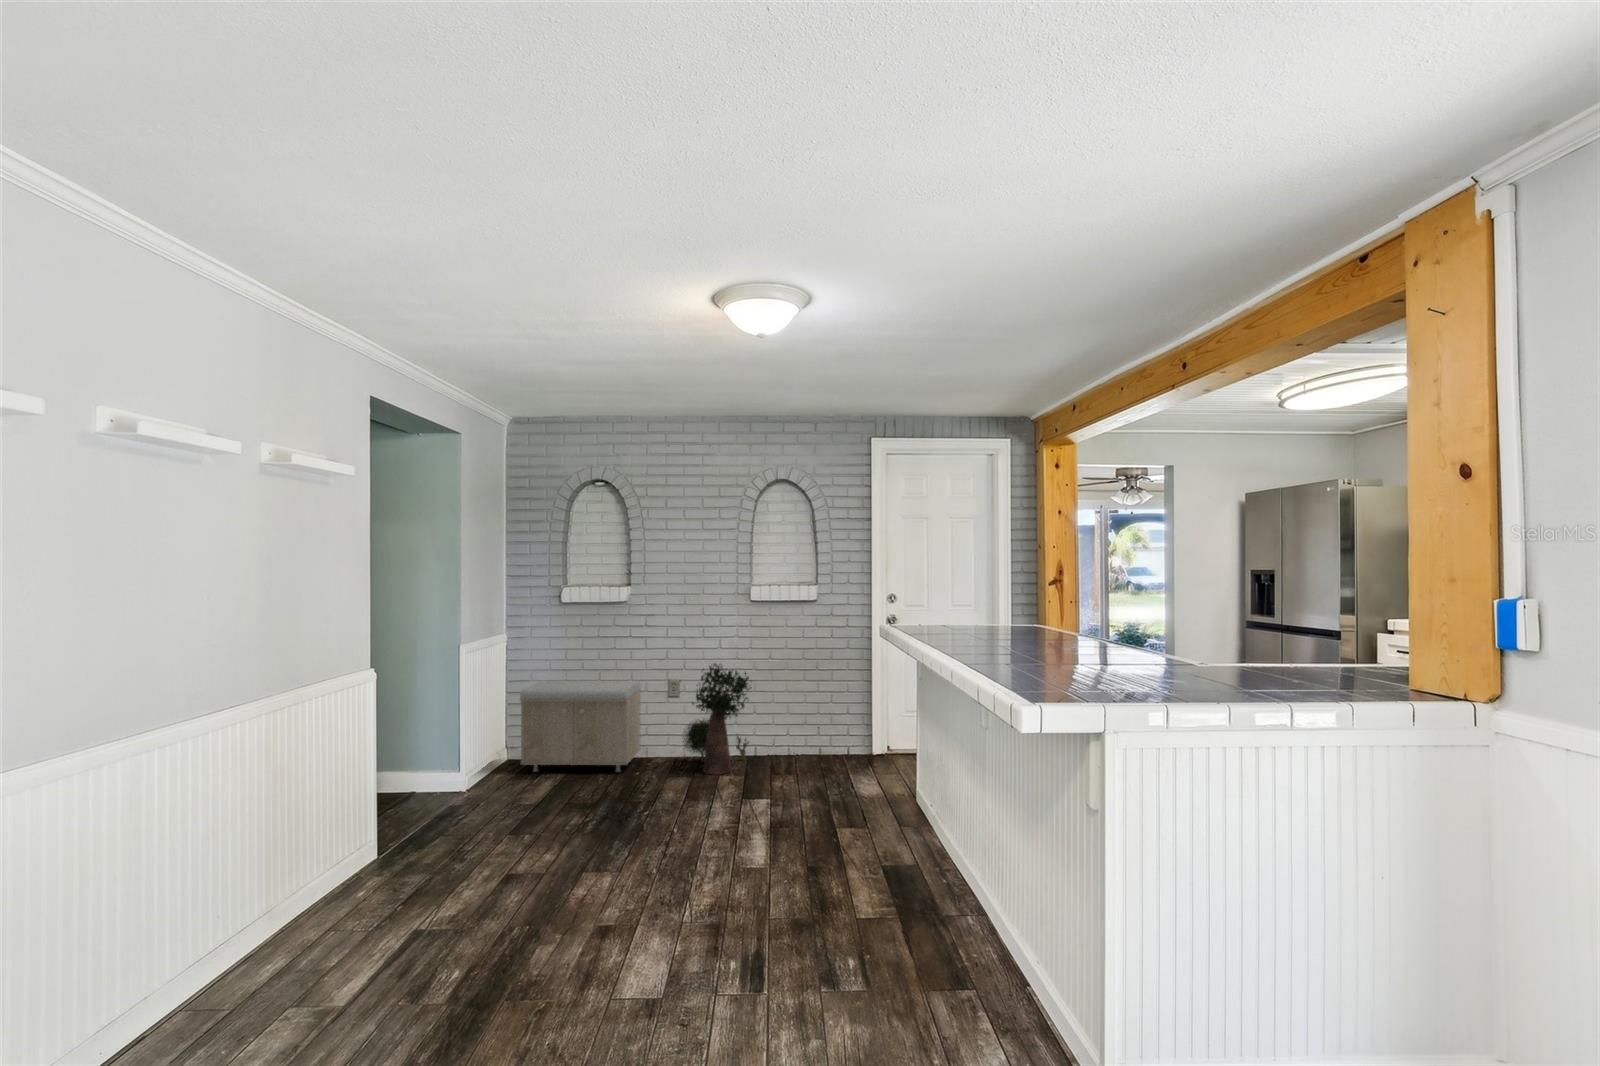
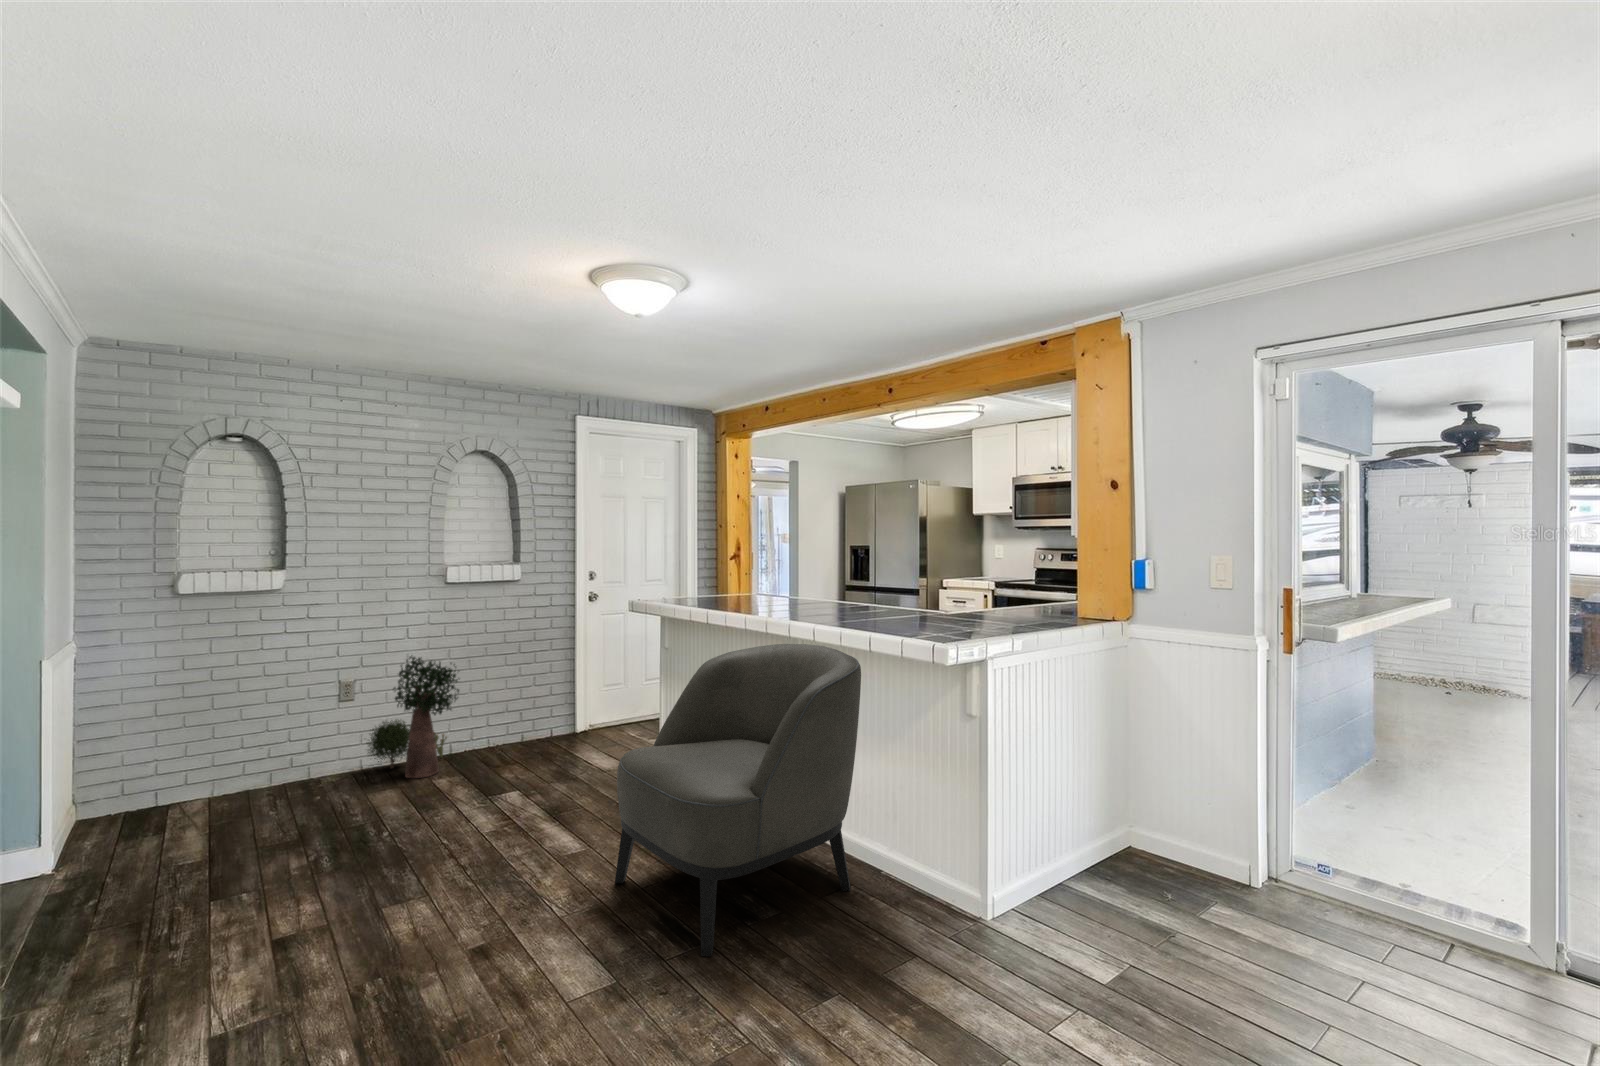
storage bench: present [520,681,640,772] -> none [134,687,305,821]
armchair: none [743,684,998,1007] -> present [615,644,861,956]

